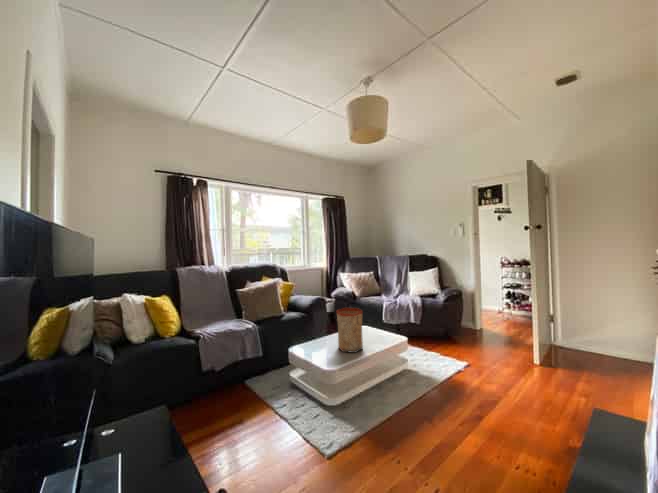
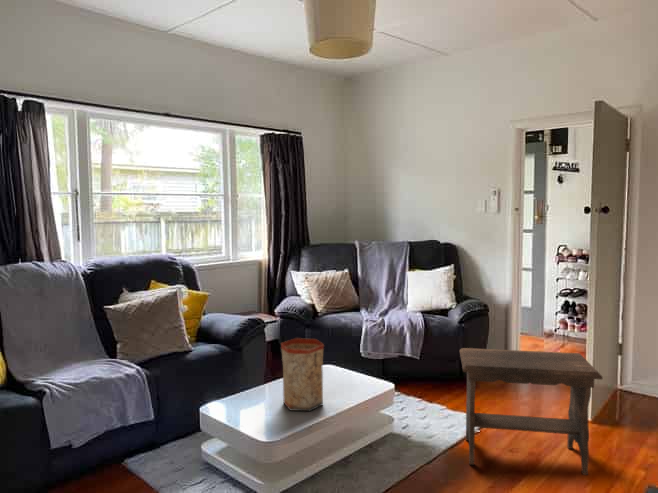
footstool: none [448,315,552,401] -> present [460,348,603,475]

